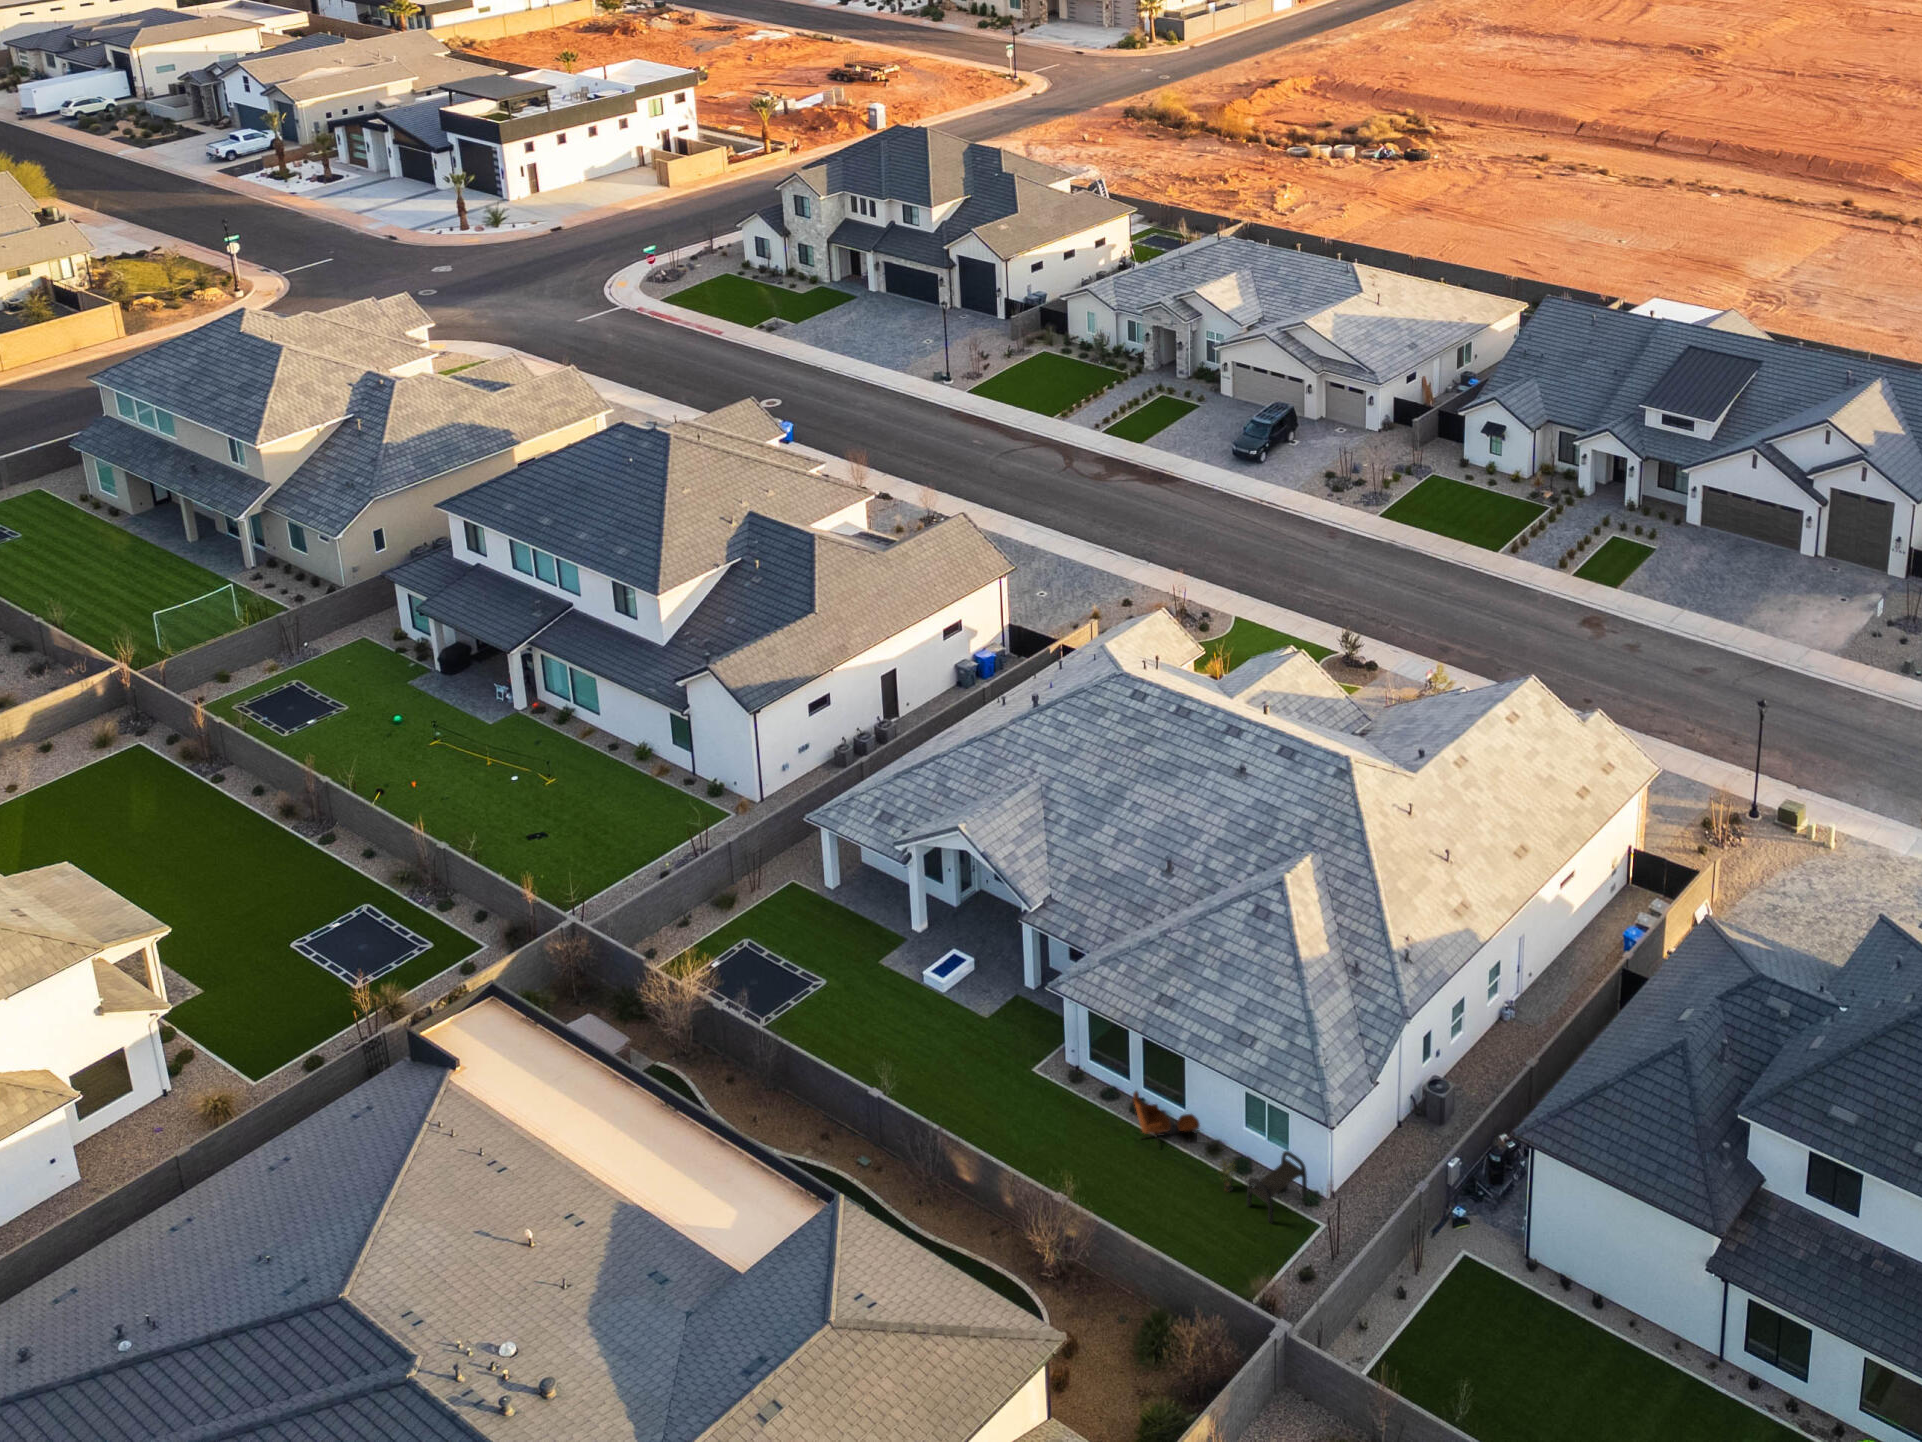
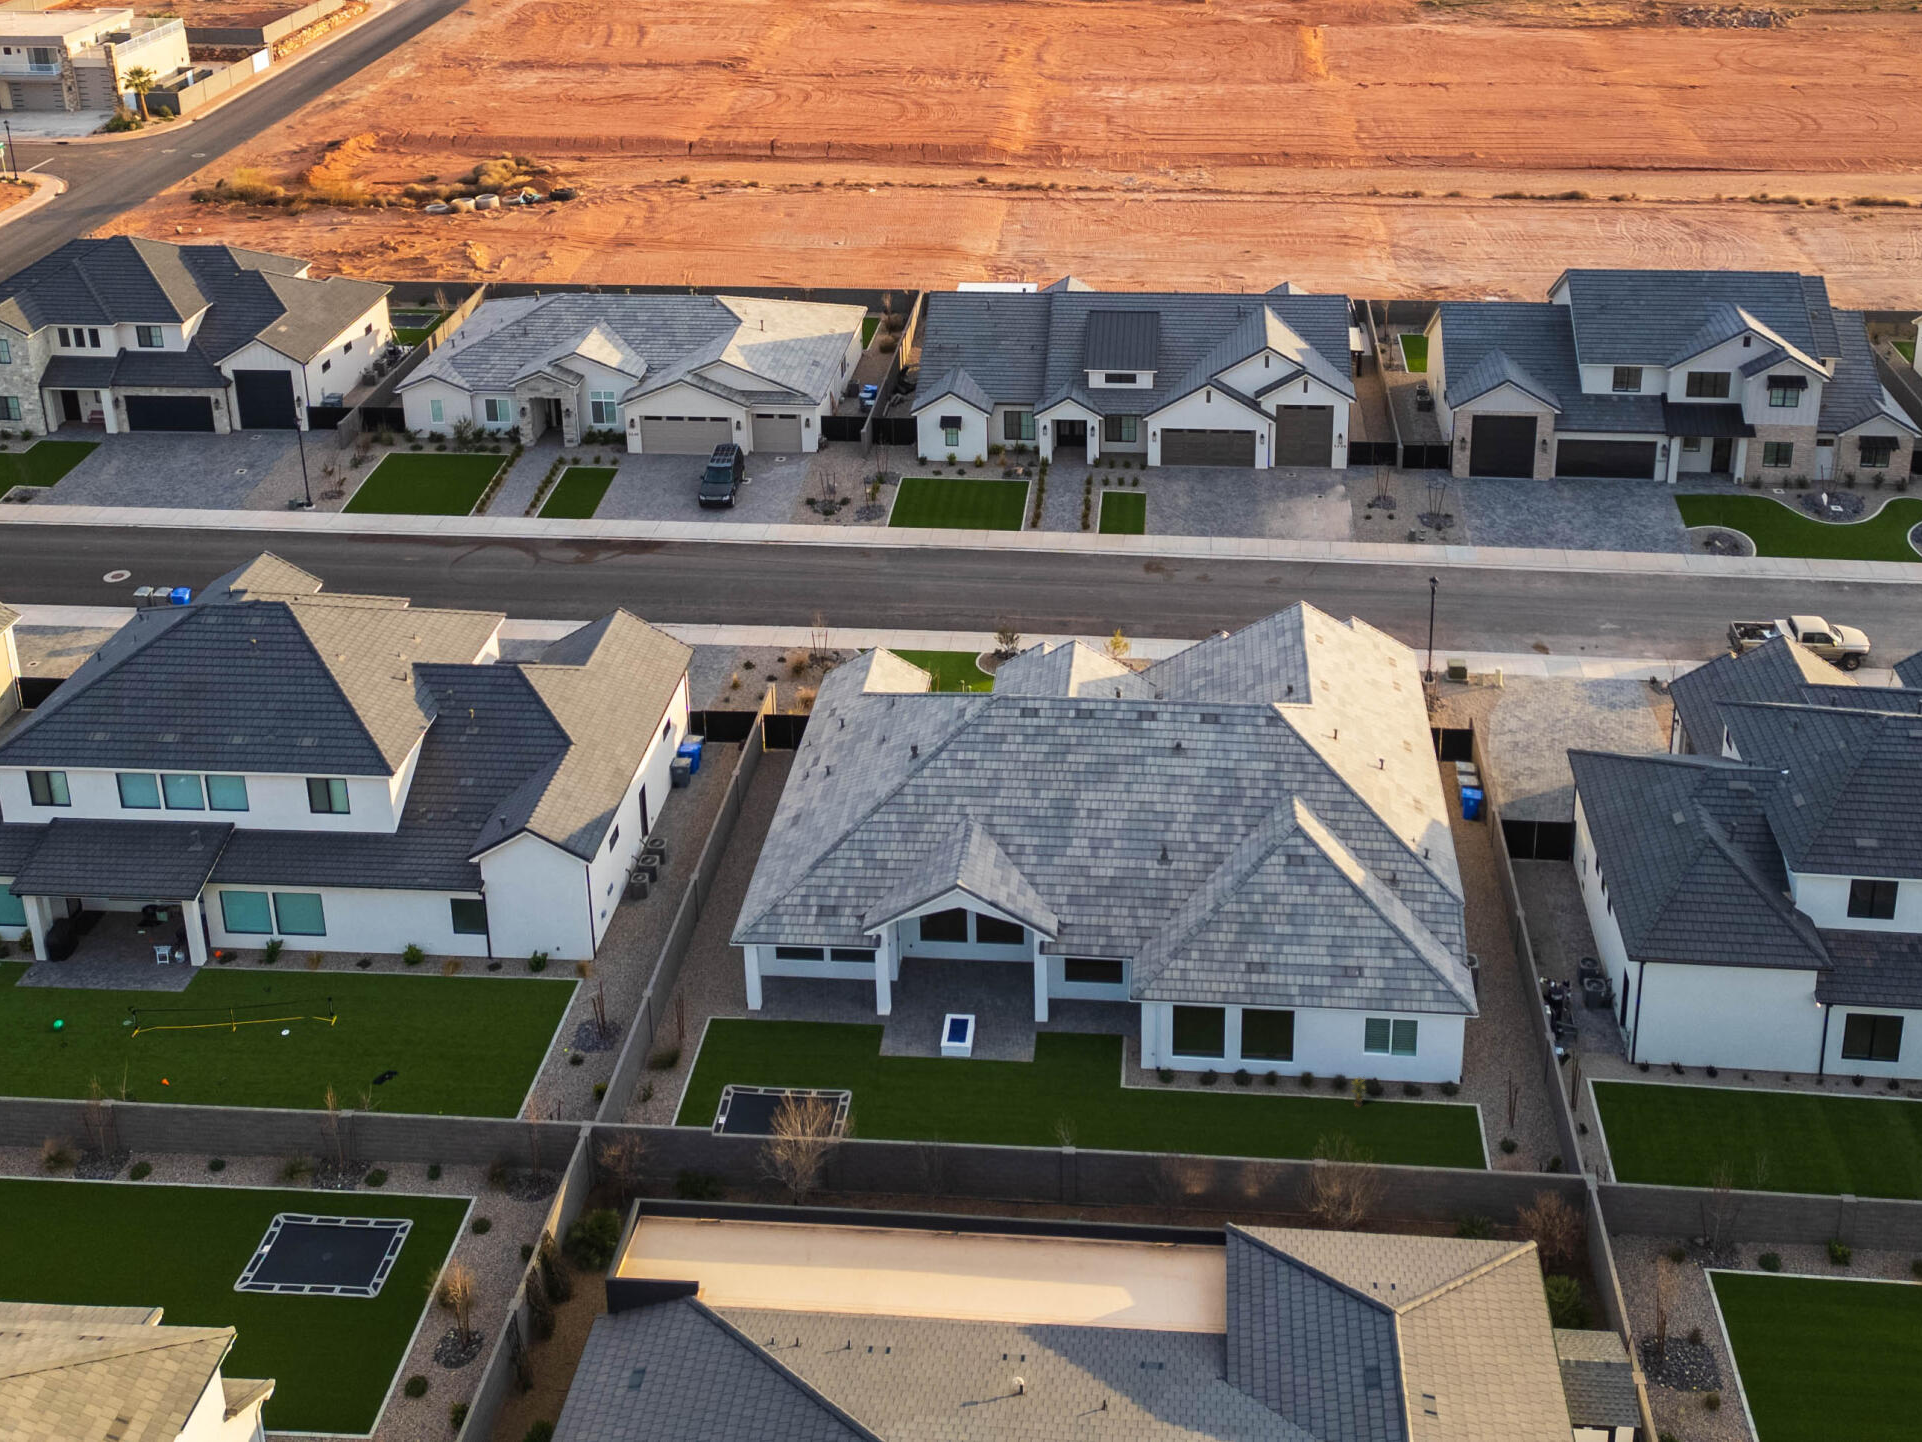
lounge chair: present [1133,1091,1199,1142] -> none [1250,1054,1298,1099]
bench: present [1247,1151,1307,1223] -> none [1384,1051,1418,1115]

